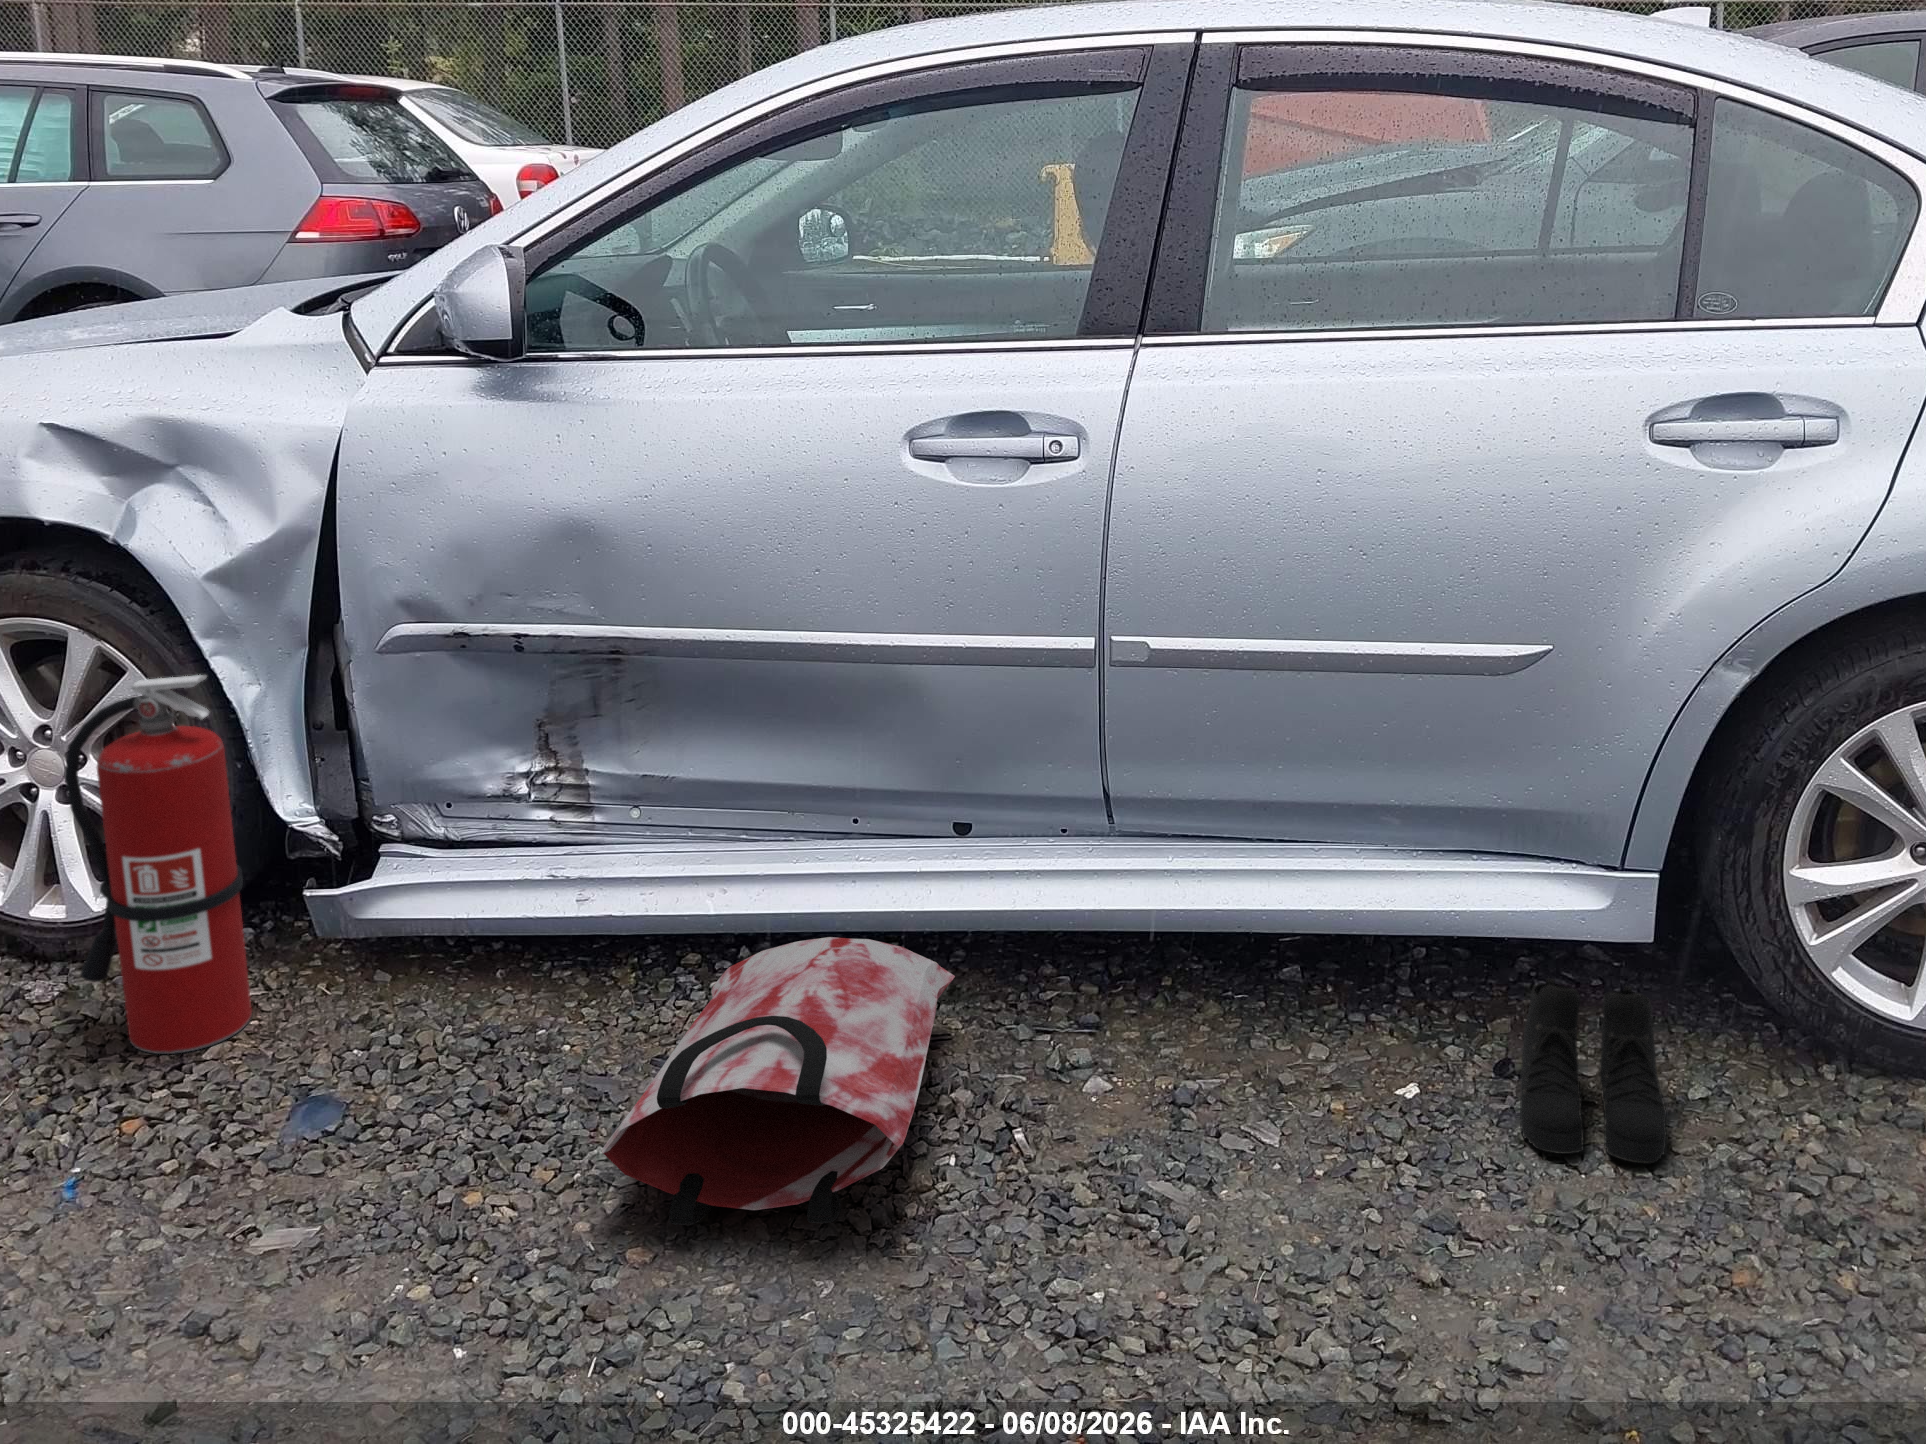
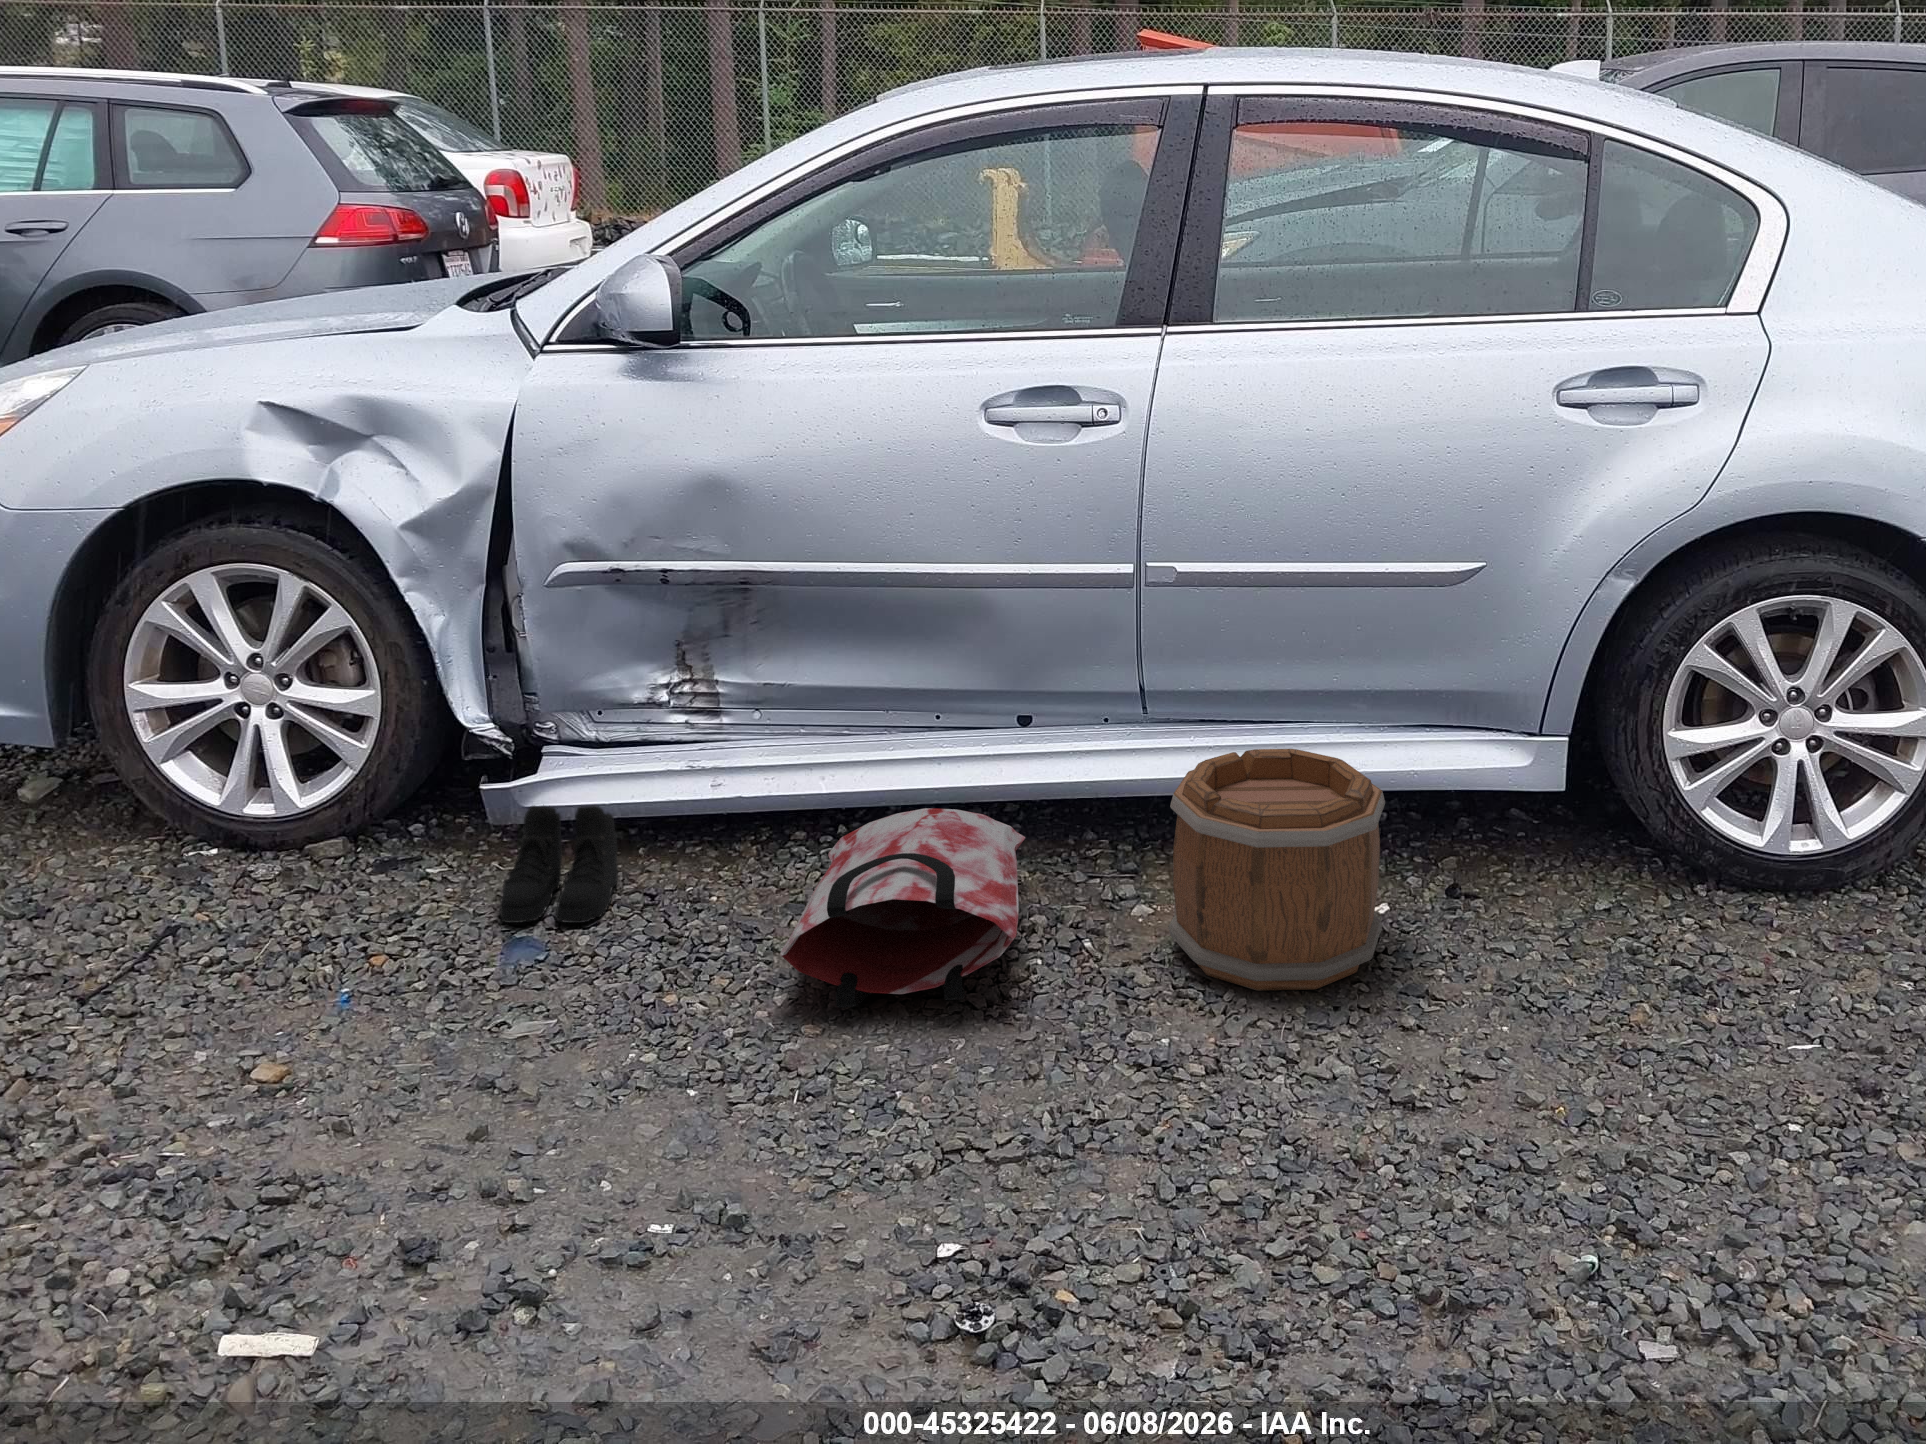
fire extinguisher: present [64,675,252,1054] -> none [287,607,439,922]
bucket: none [1119,888,1406,1223] -> present [1168,749,1385,991]
boots: present [1520,979,1666,1164] -> present [500,805,618,923]

